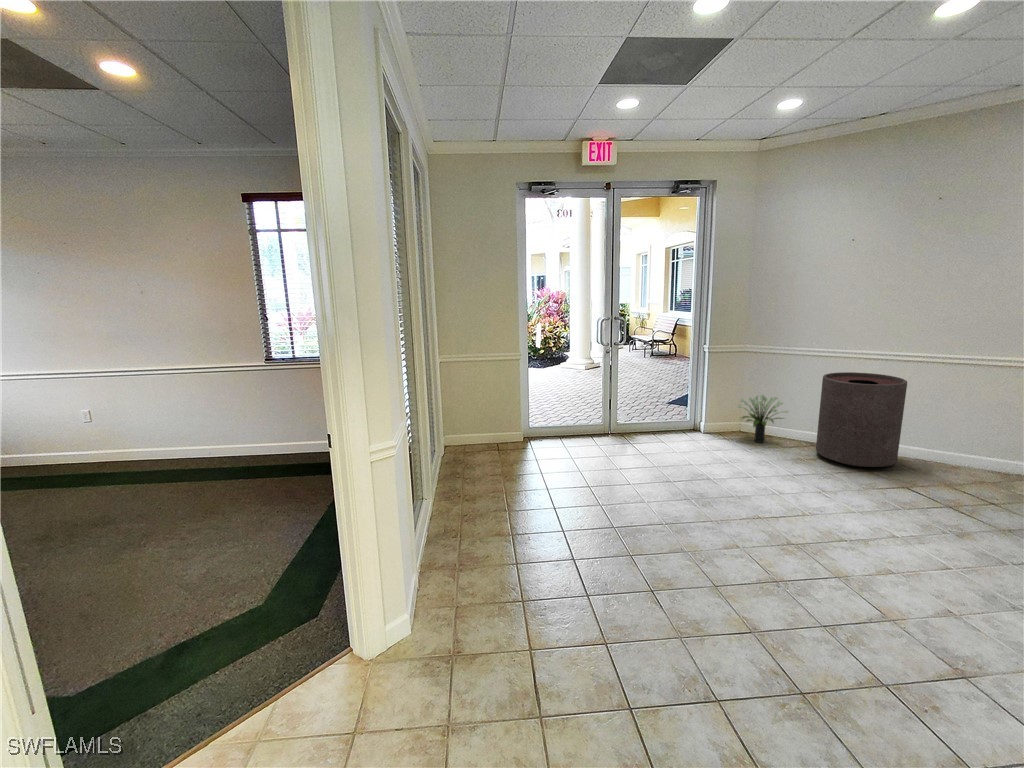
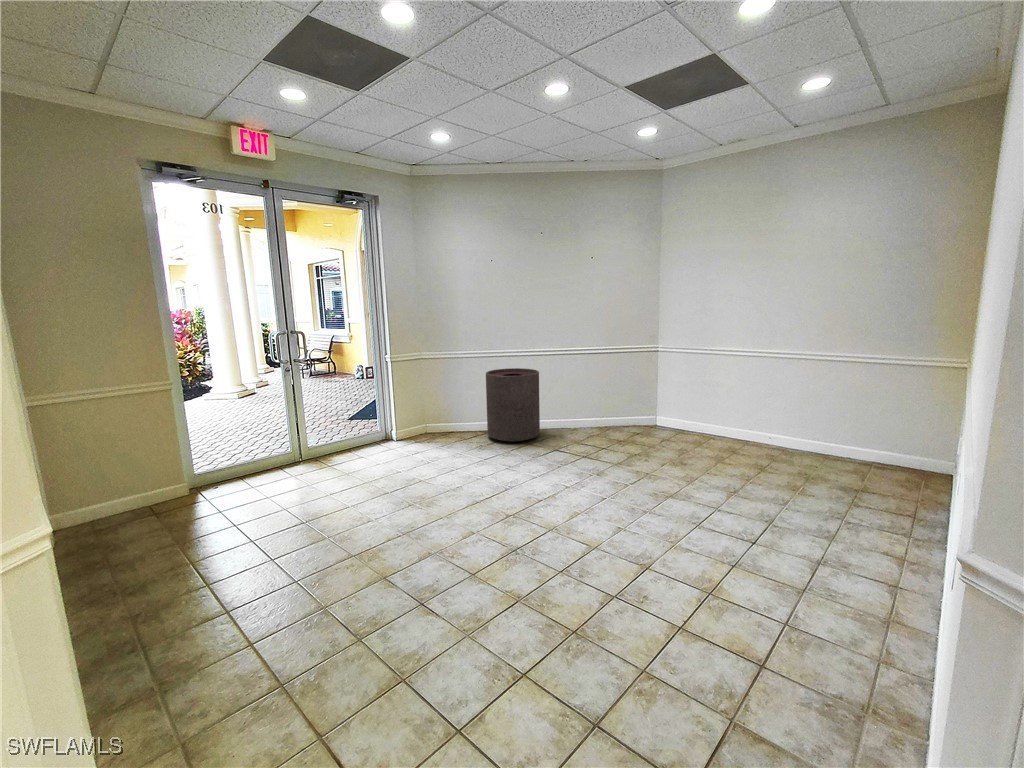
potted plant: present [737,394,788,443] -> none [423,395,464,439]

